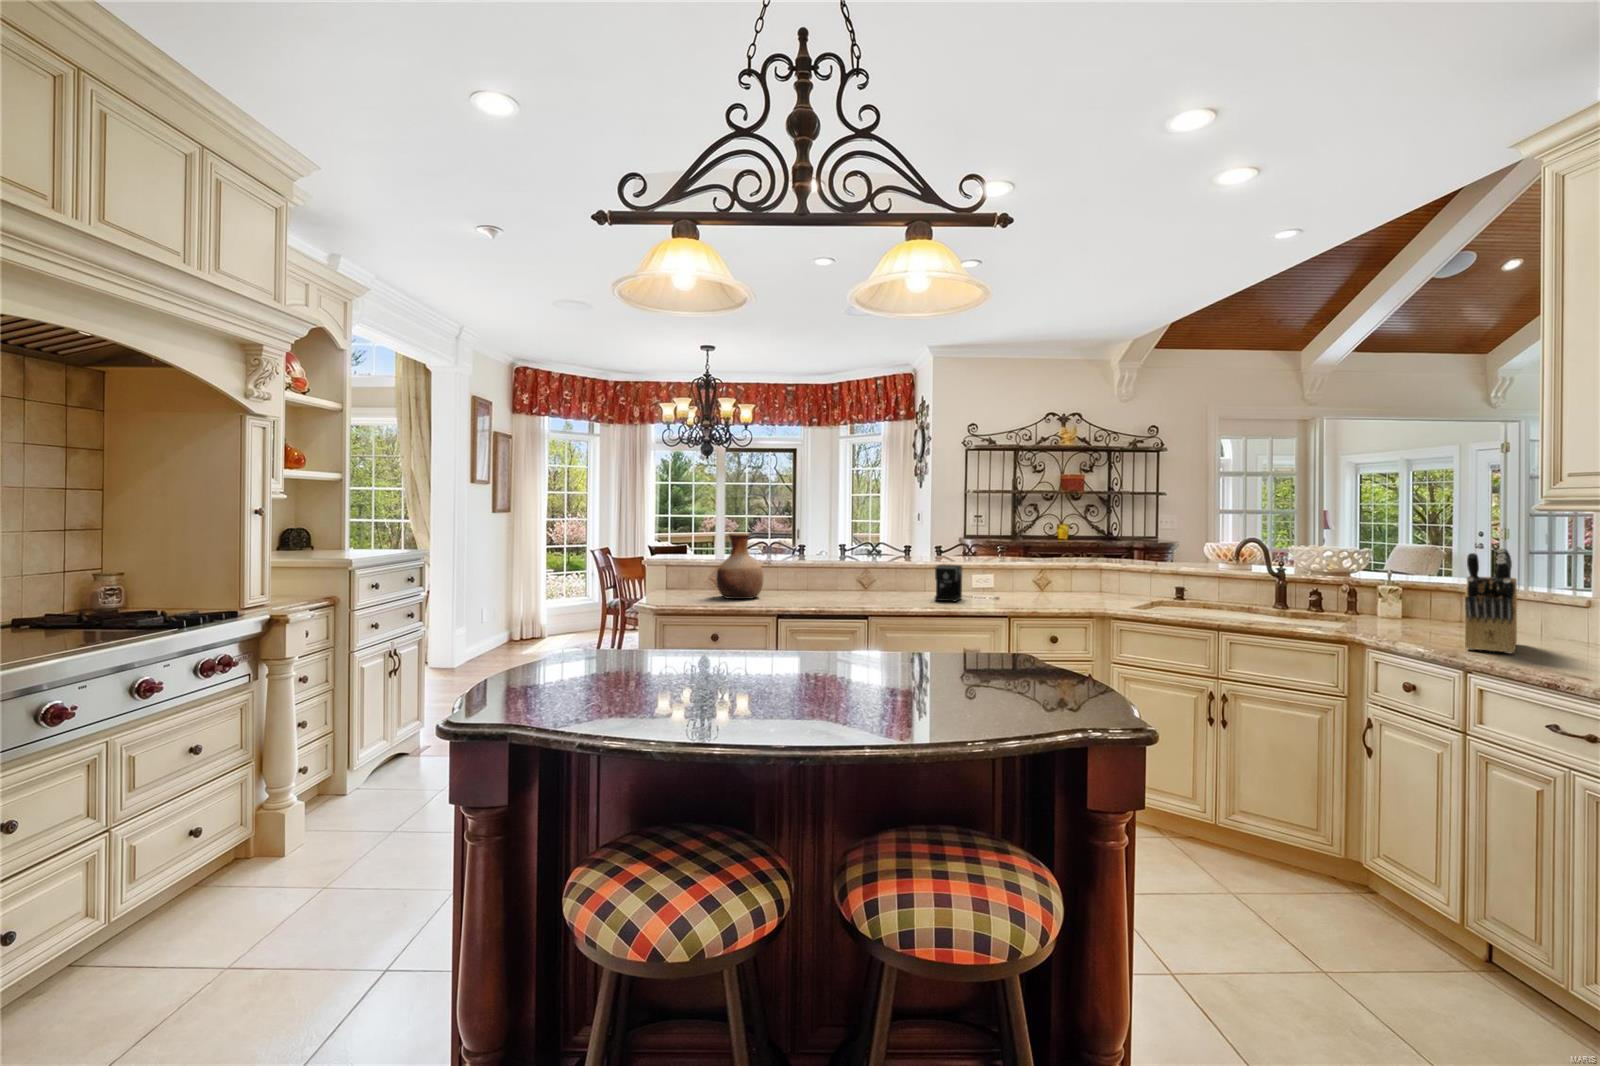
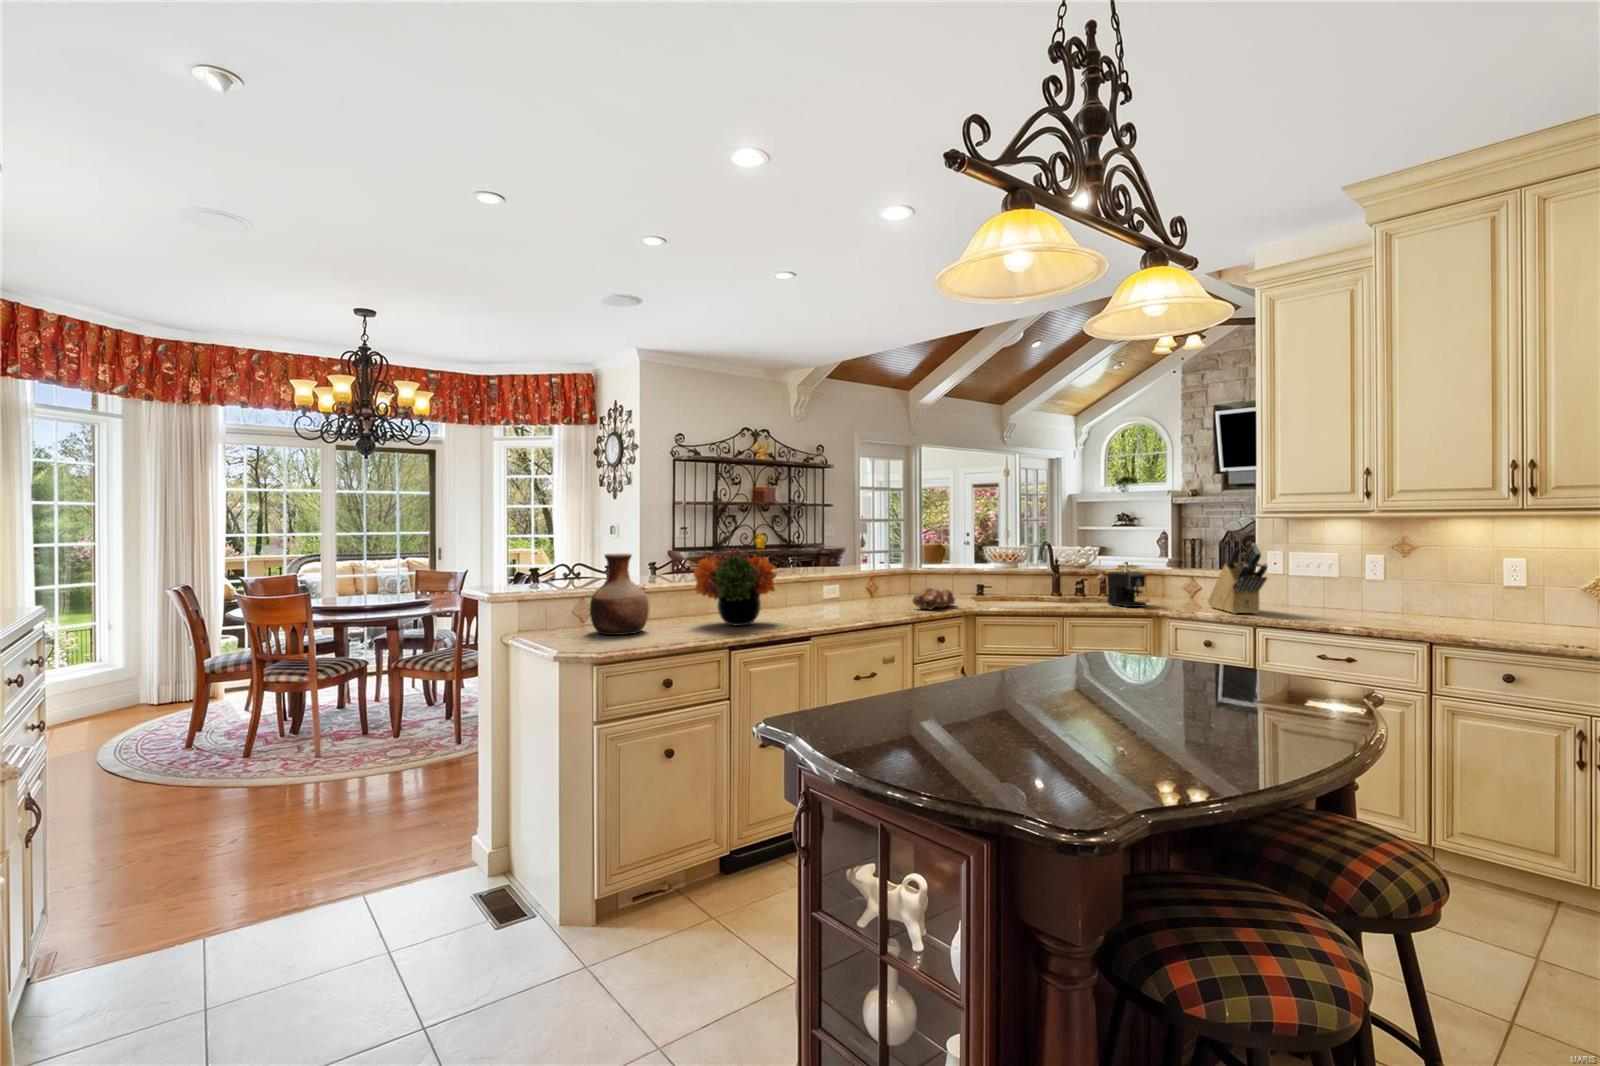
flower arrangement: none [800,532,877,602] -> present [693,548,776,626]
coffee maker: present [935,565,999,601] -> present [1107,572,1148,607]
bread loaf: none [1044,584,1105,606] -> present [913,588,955,609]

